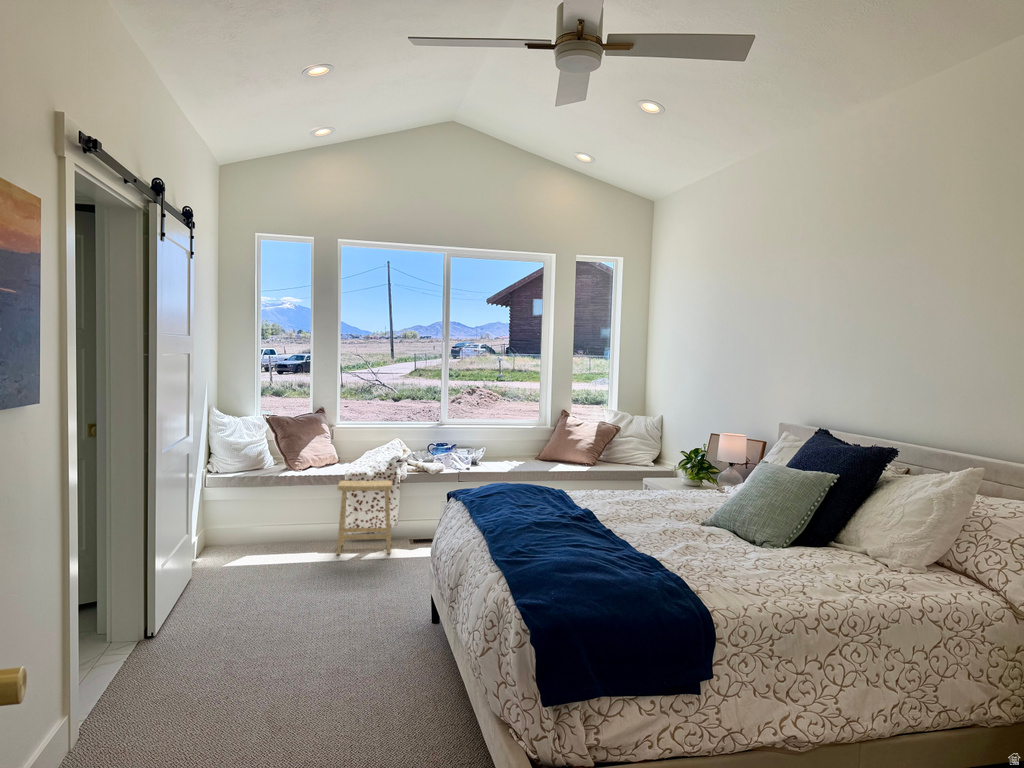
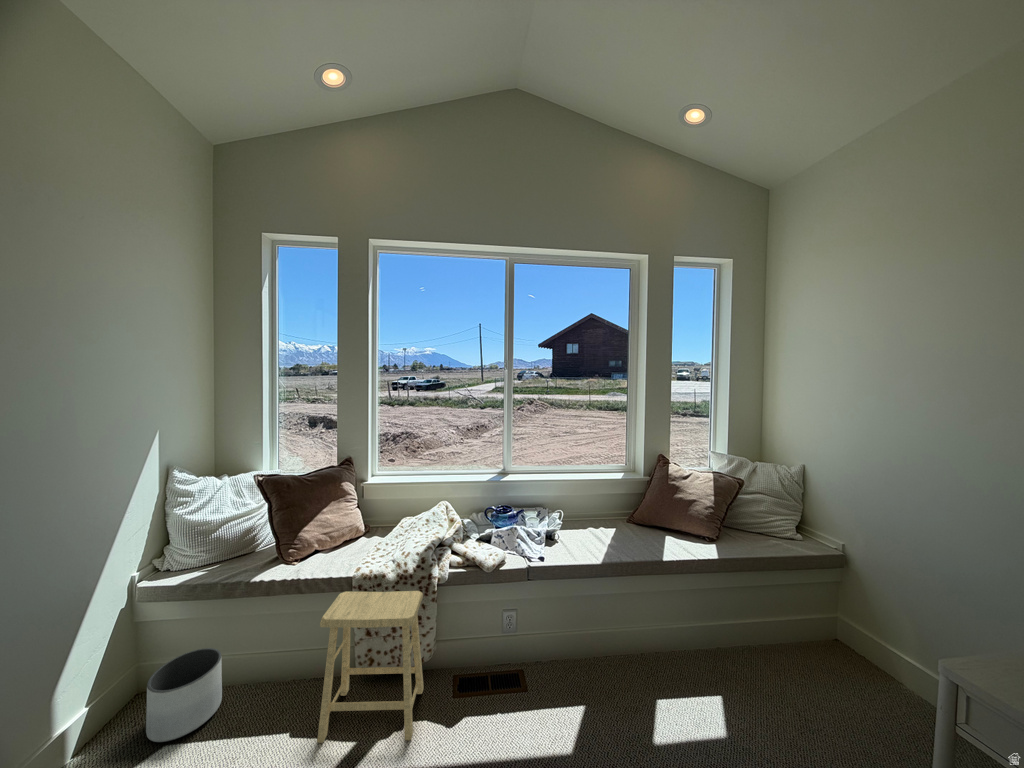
planter: none [230,518,266,556] -> present [146,648,222,742]

